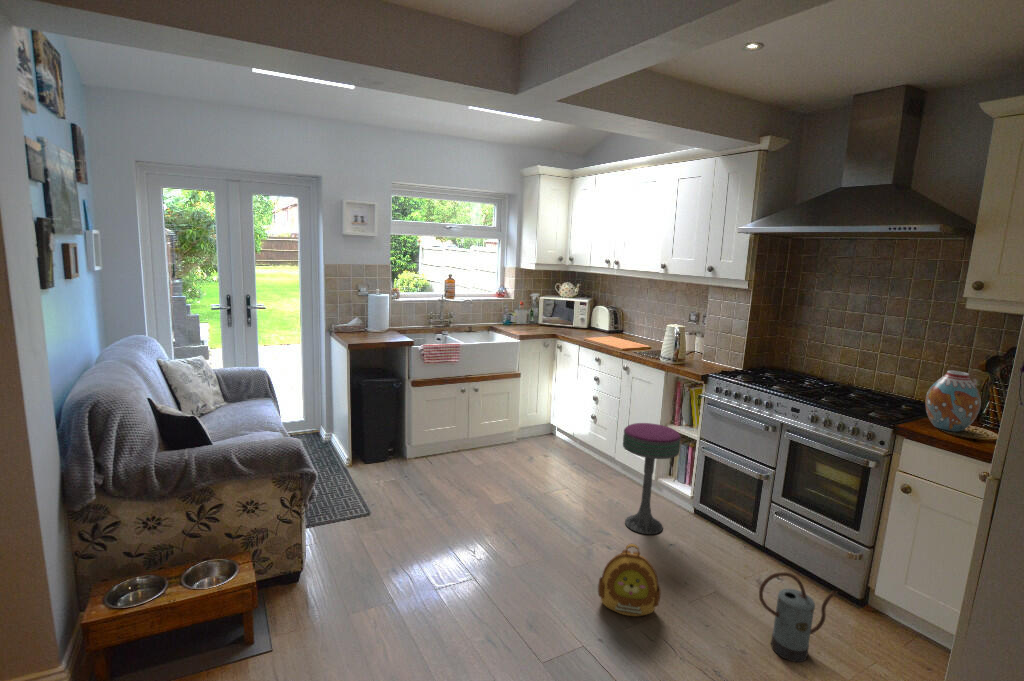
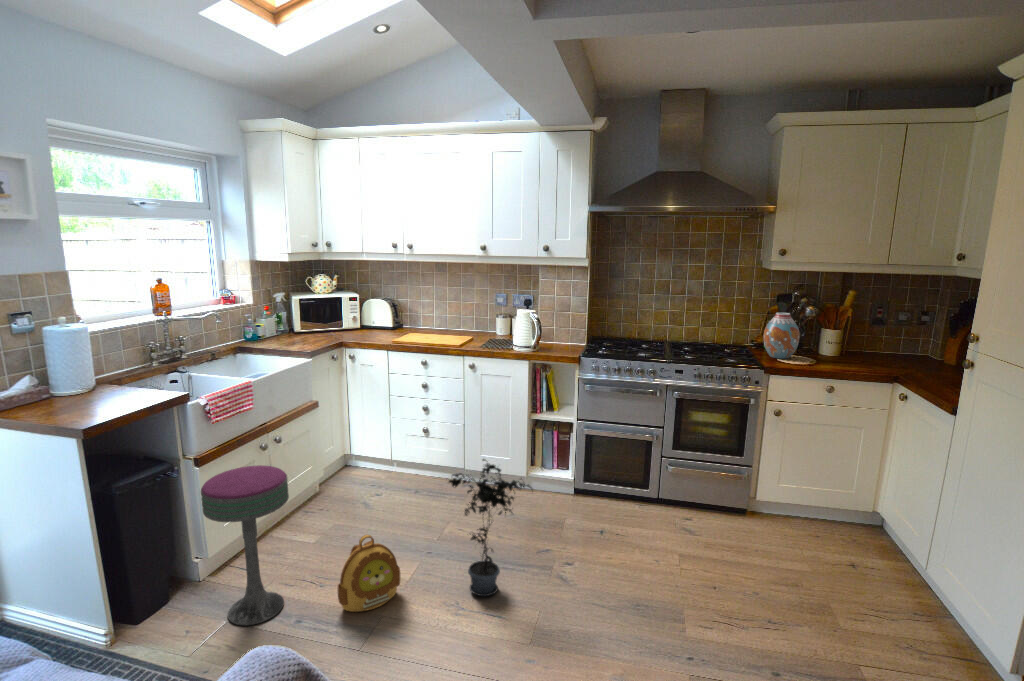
bar stool: present [623,423,681,534] -> present [201,465,289,625]
potted plant: none [514,429,565,537] -> present [449,459,532,596]
backpack: present [598,544,661,616] -> present [338,535,400,612]
watering can: present [759,572,837,662] -> none [748,508,783,581]

